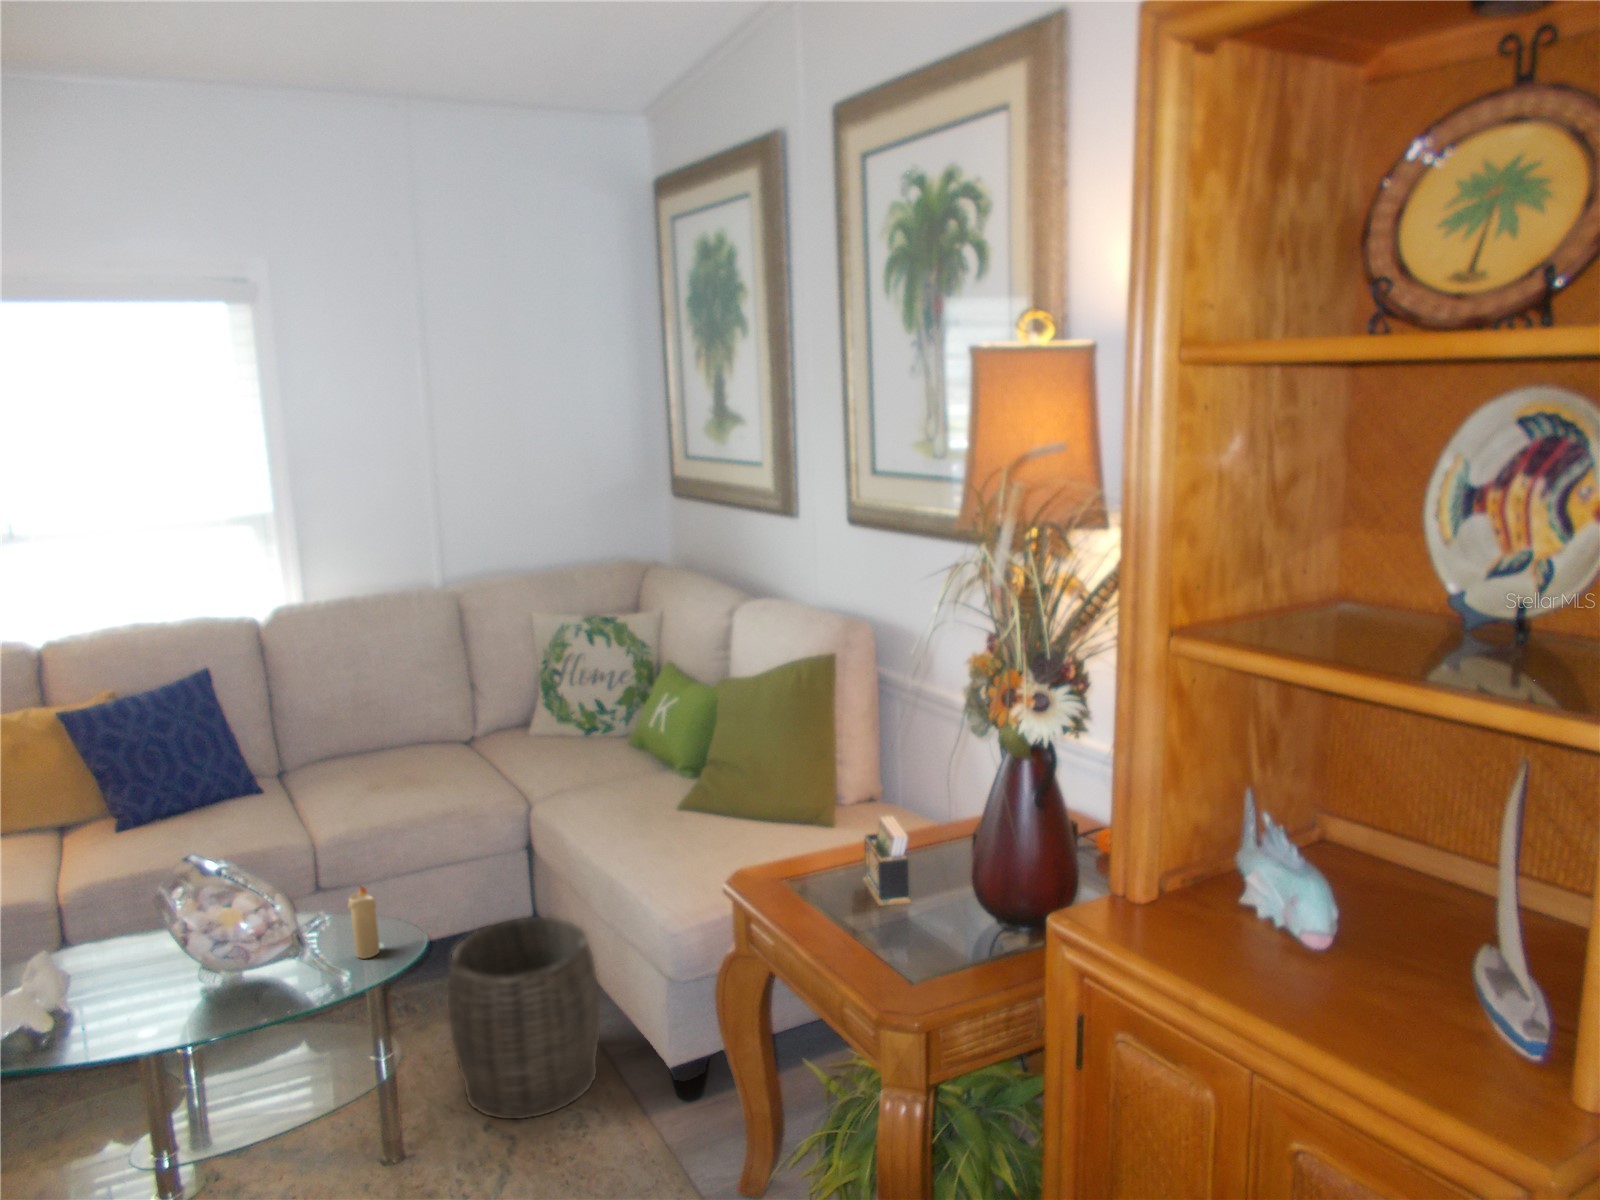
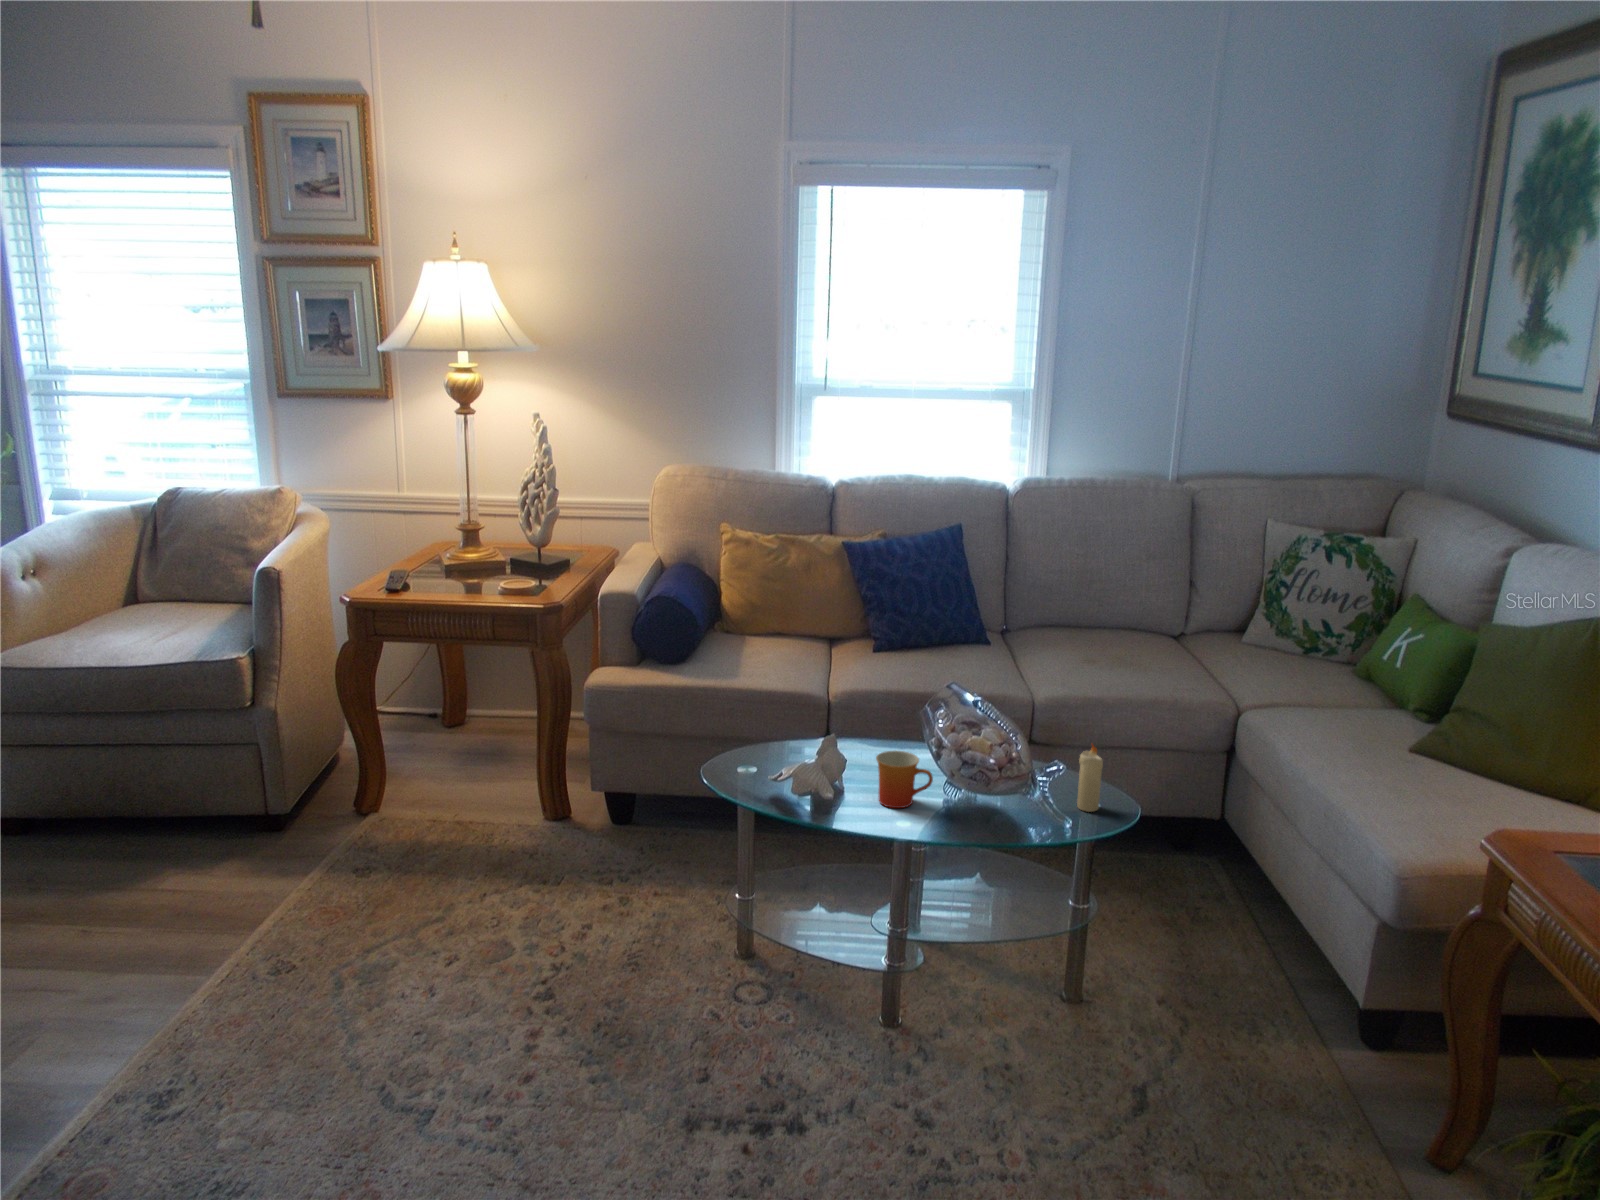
woven basket: present [448,917,600,1119] -> none [1143,815,1299,1008]
mug: none [92,952,172,1025] -> present [876,751,933,808]

